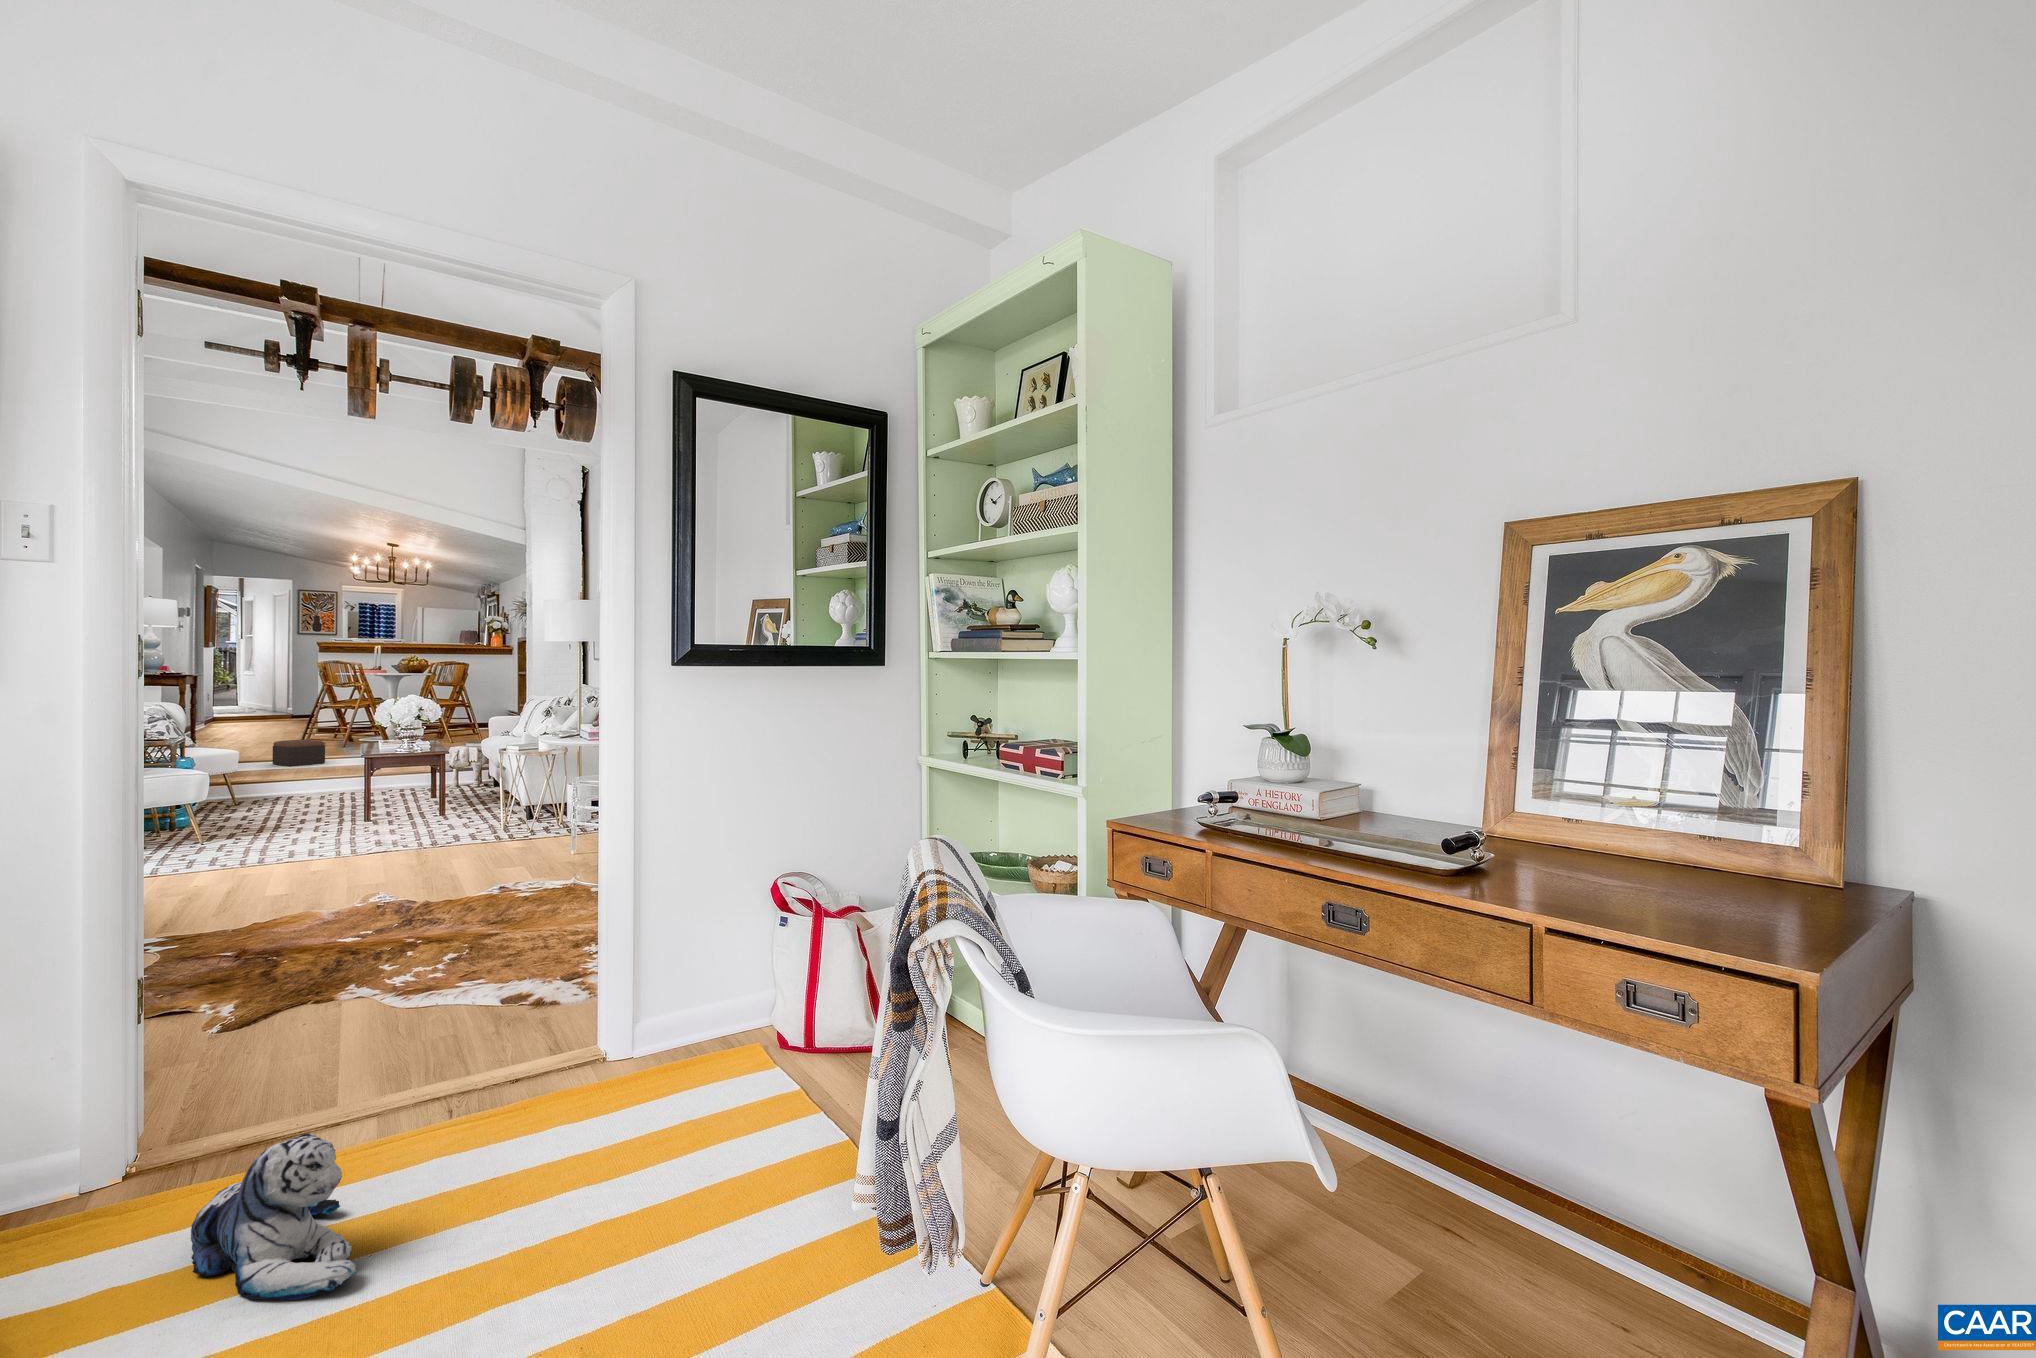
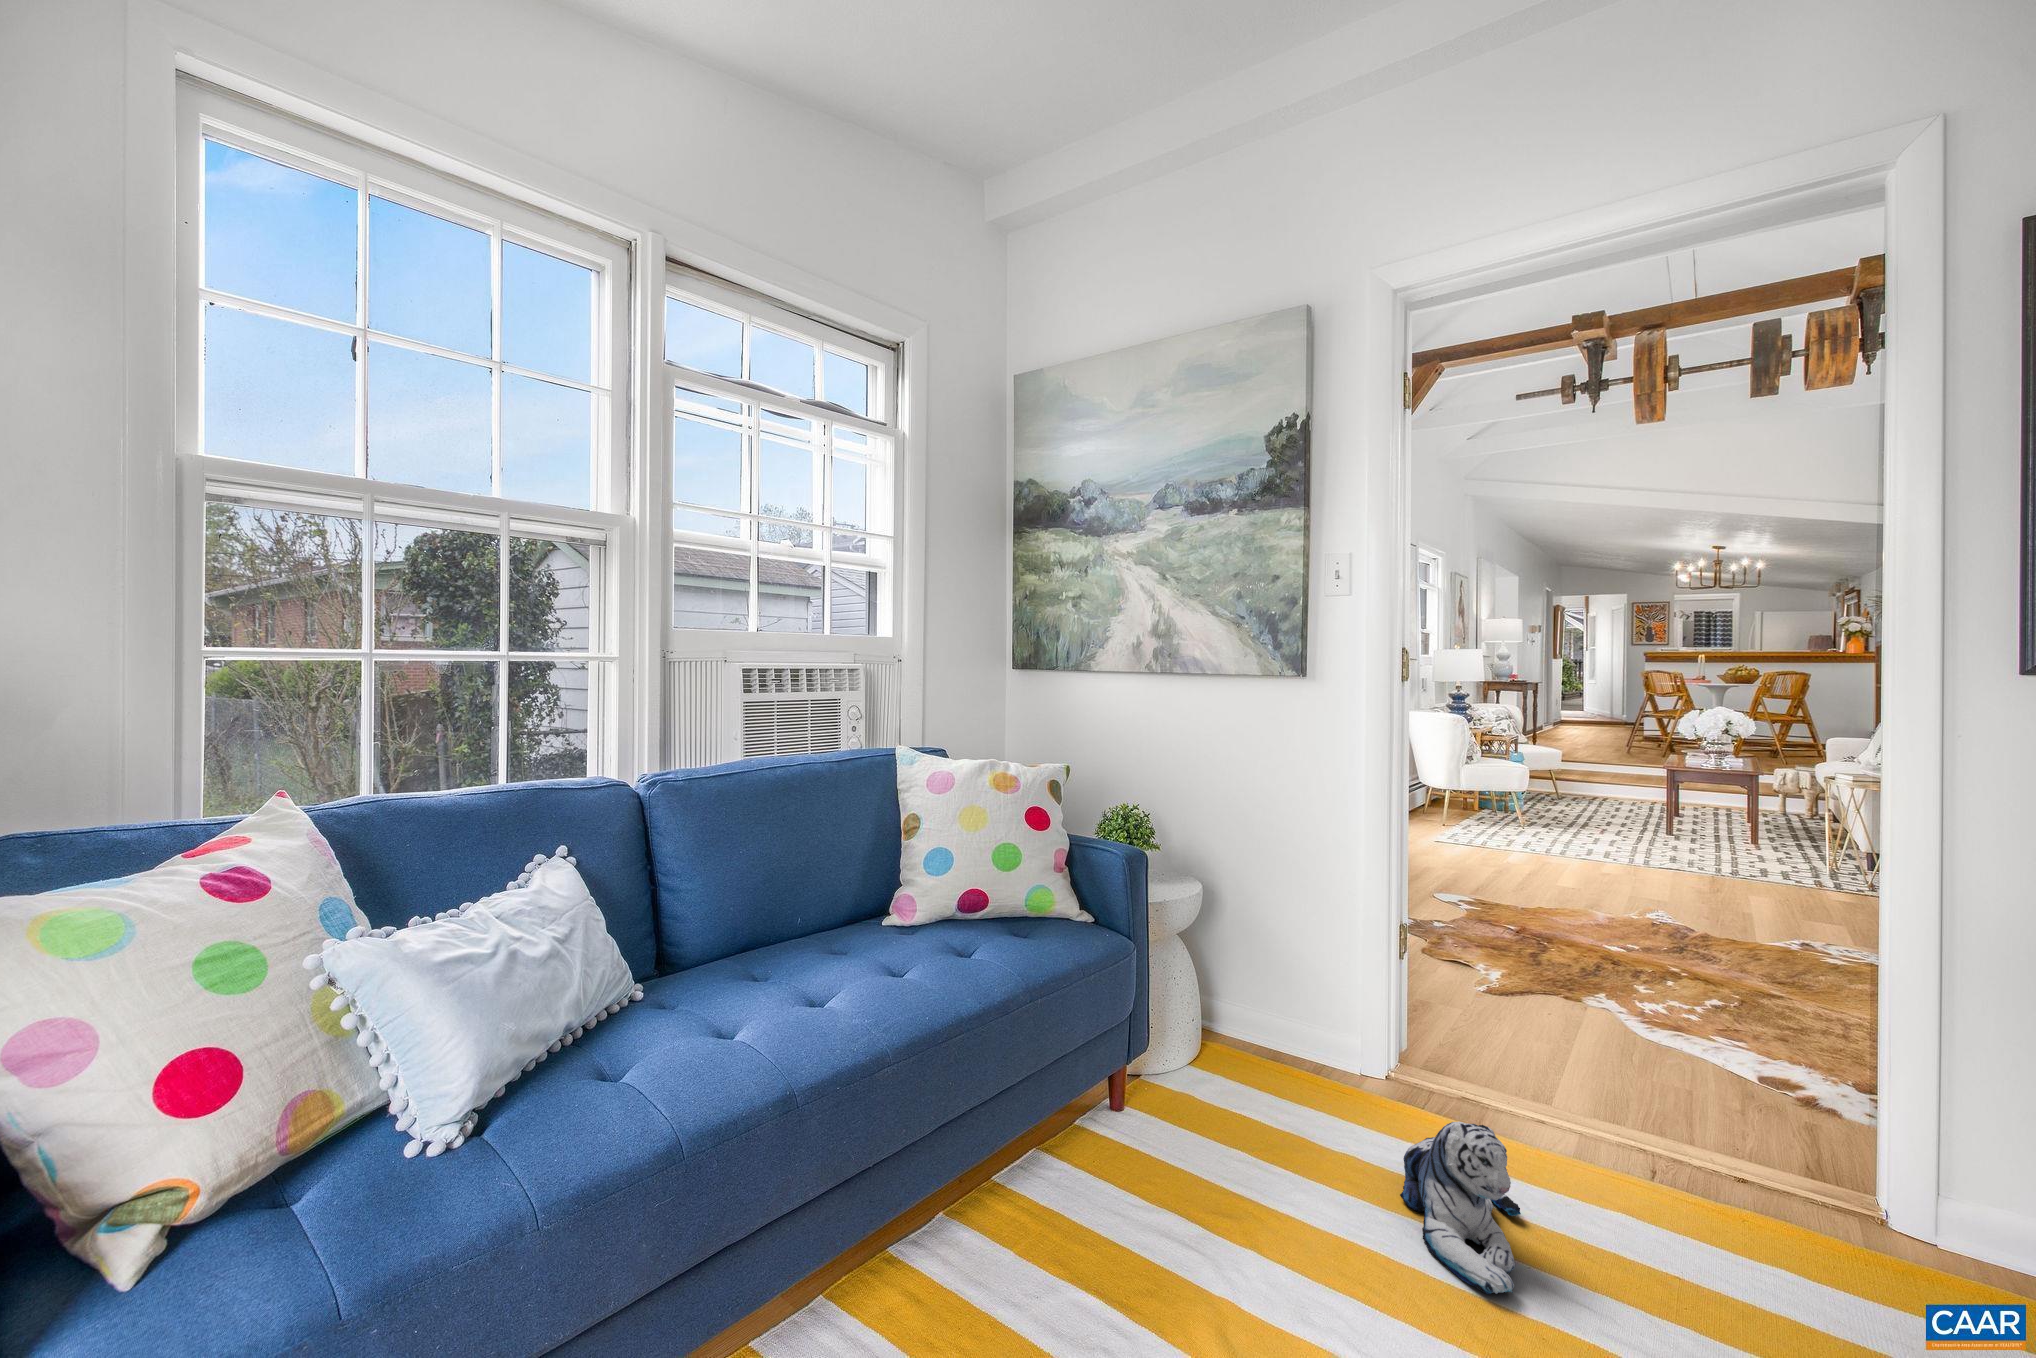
footstool: present [272,739,325,766] -> none [1600,745,1646,770]

